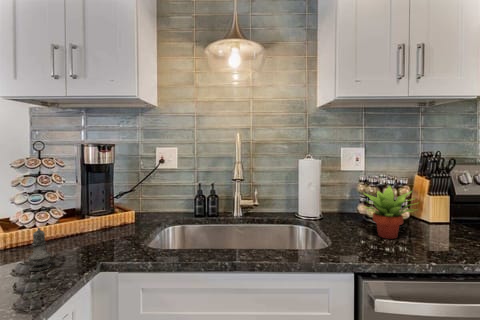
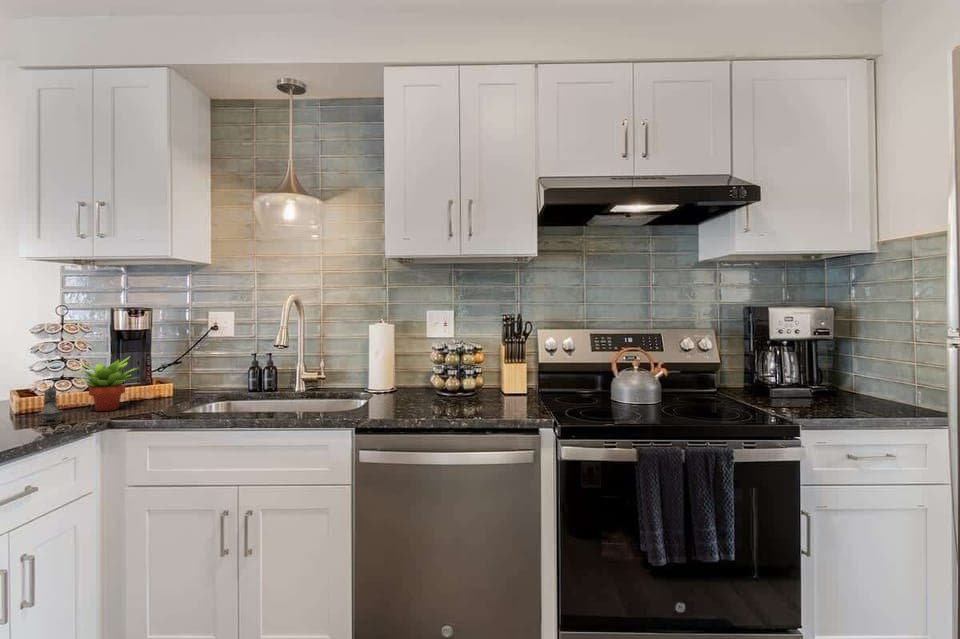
succulent plant: present [364,186,413,239] -> present [71,356,136,411]

